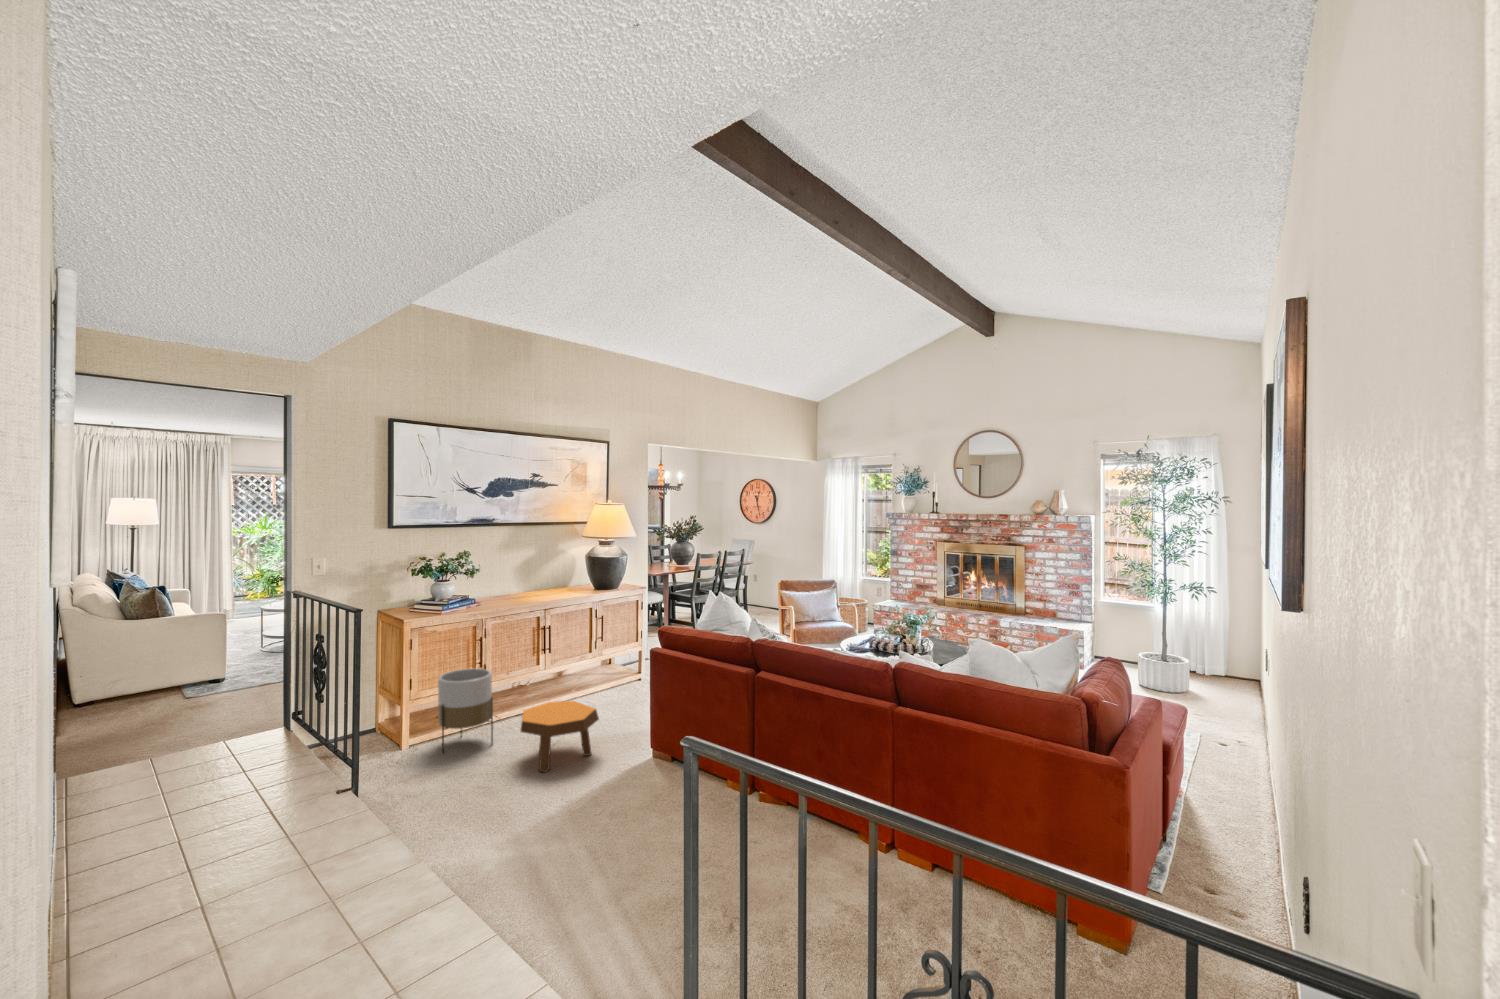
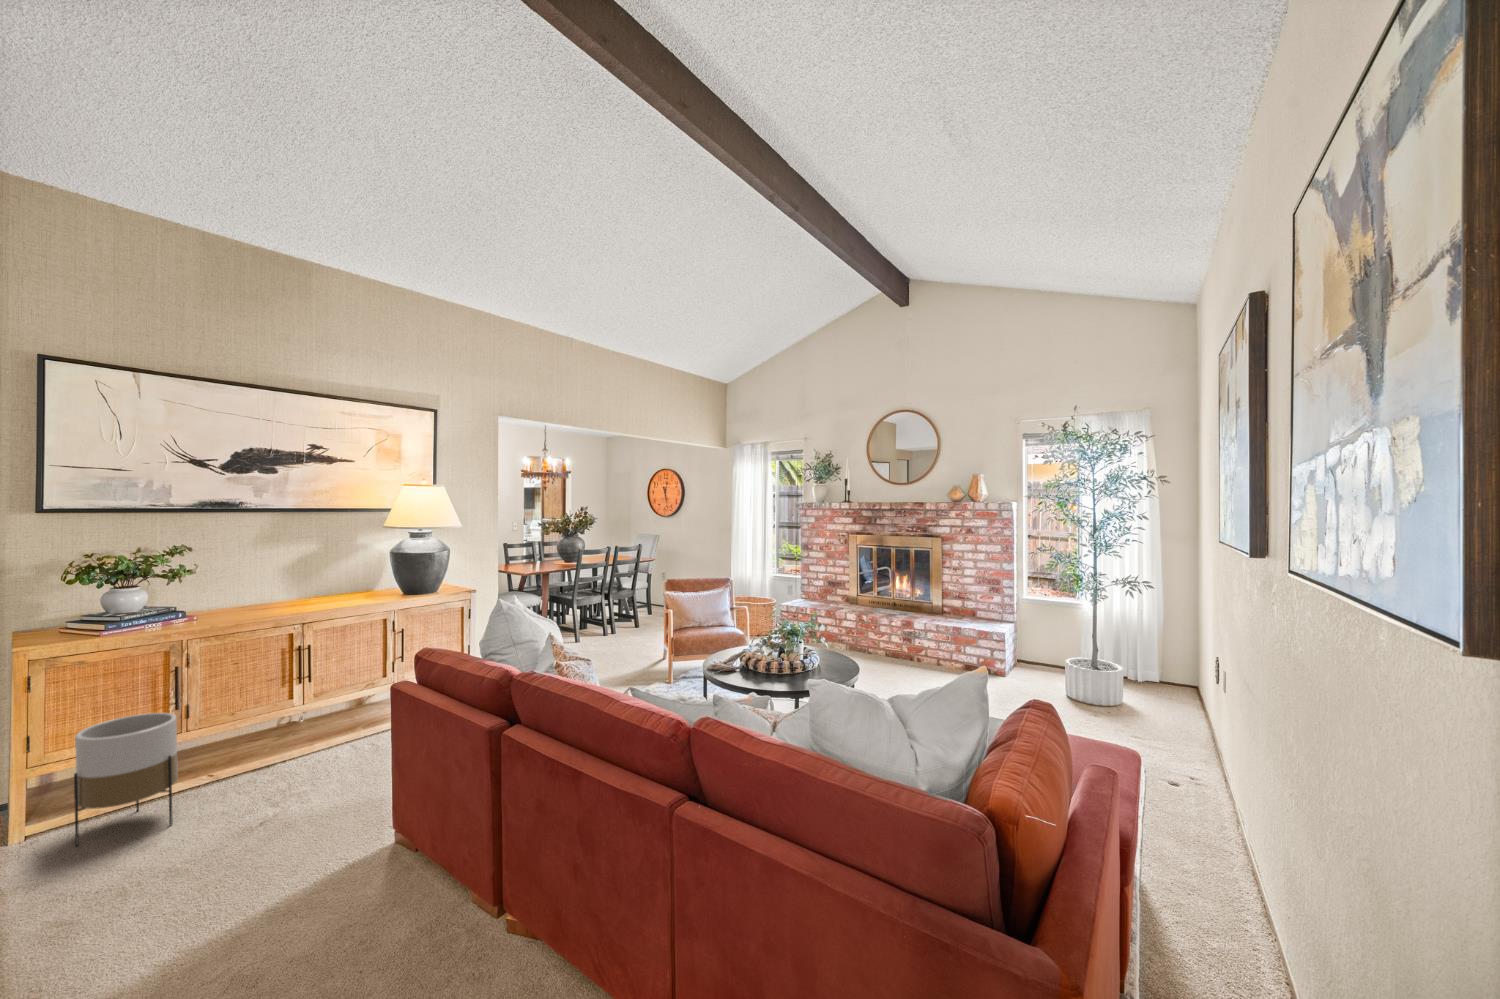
footstool: present [521,701,599,772] -> none [174,757,320,879]

